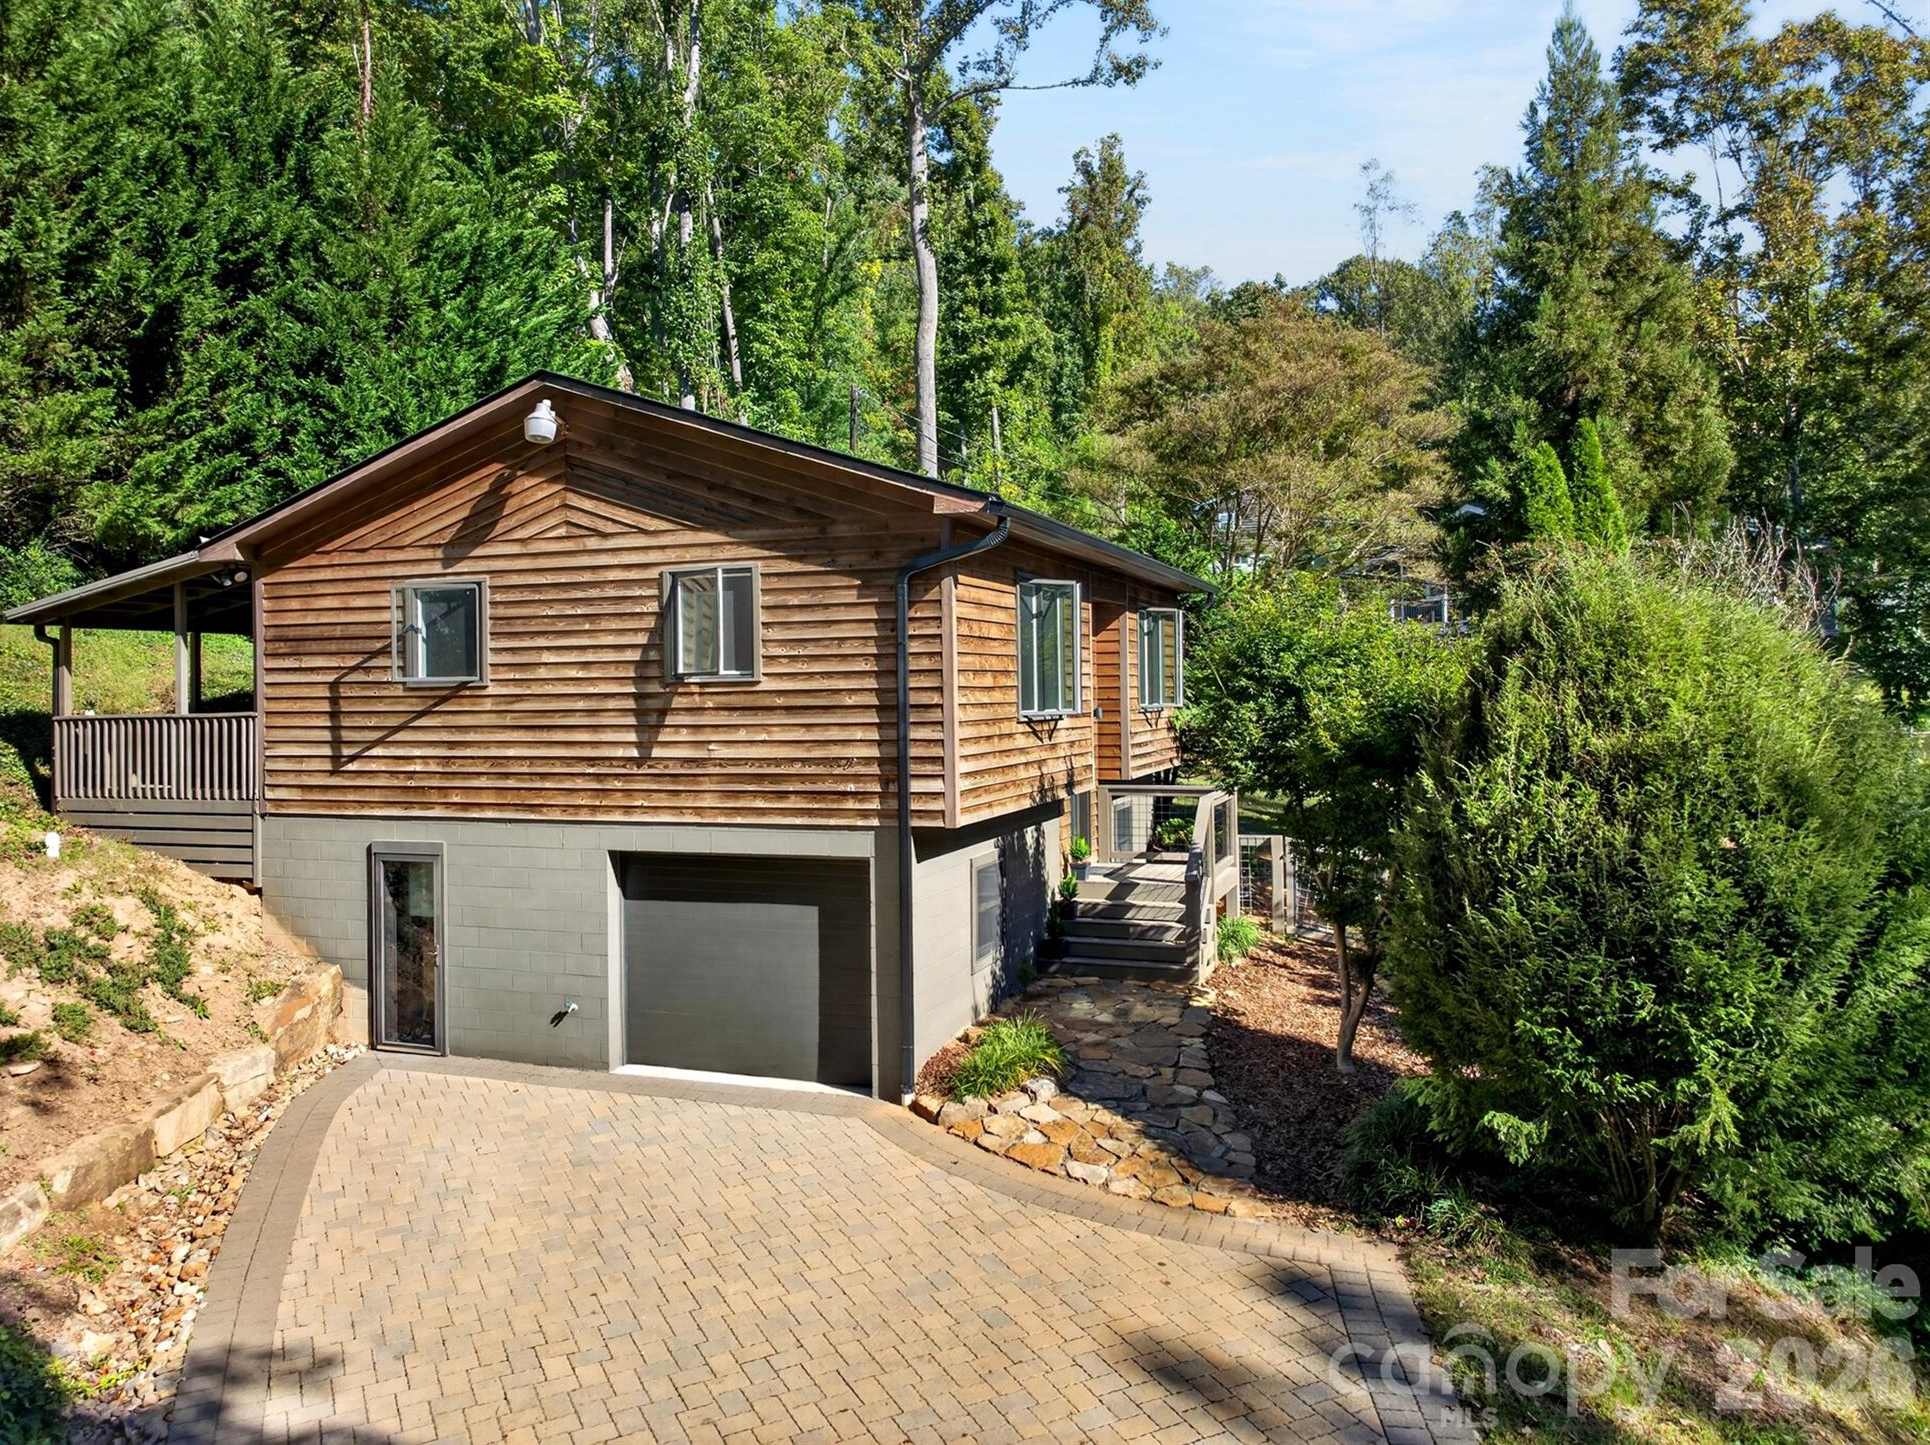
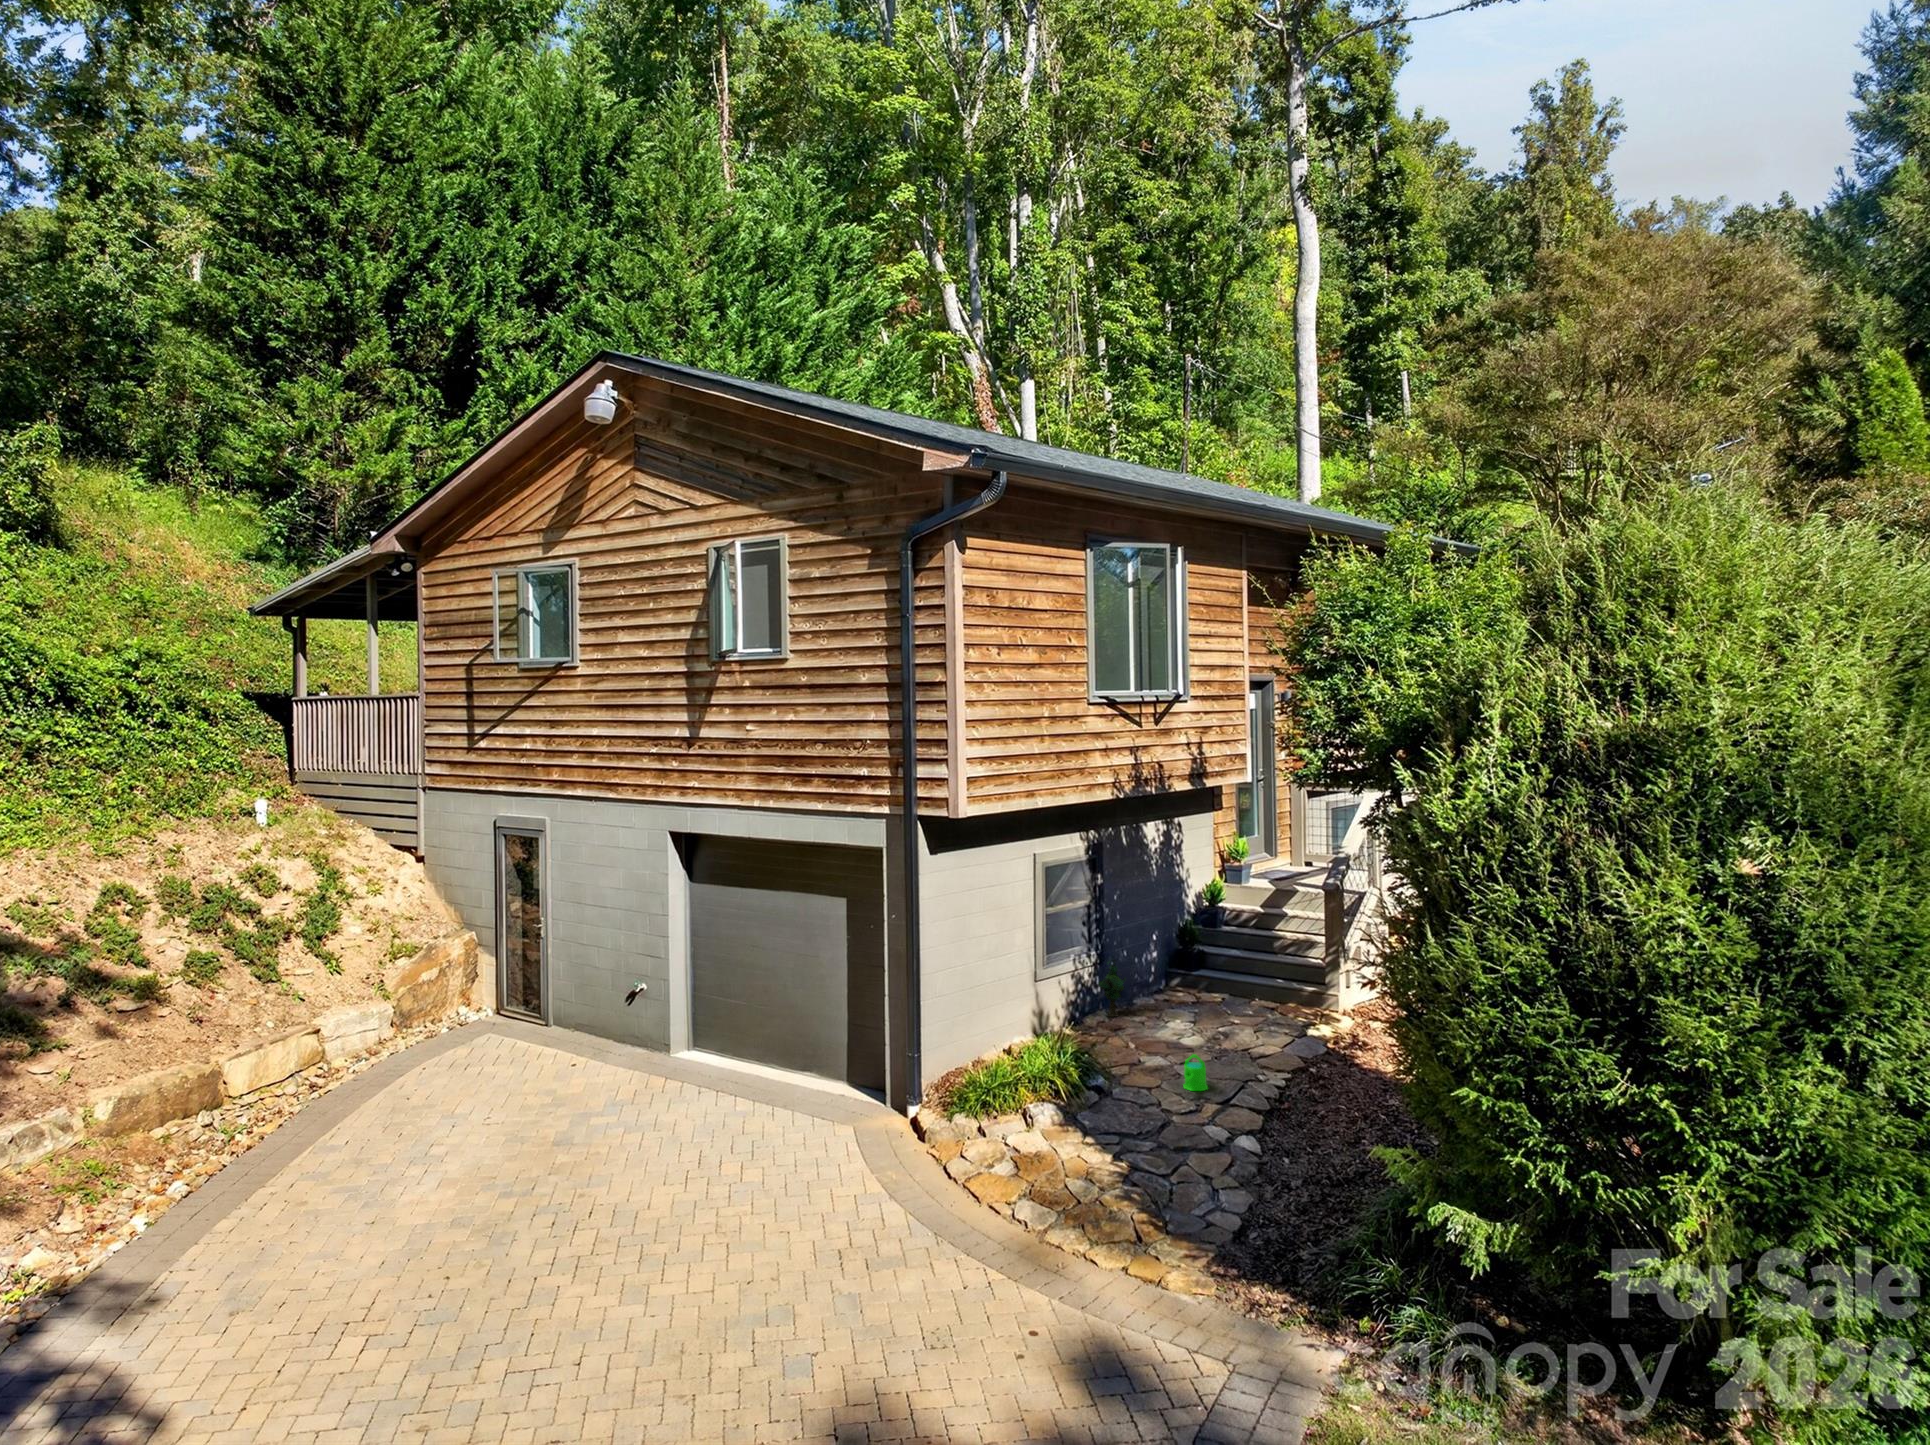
watering can: none [1125,1023,1147,1055] -> present [1183,1054,1208,1091]

